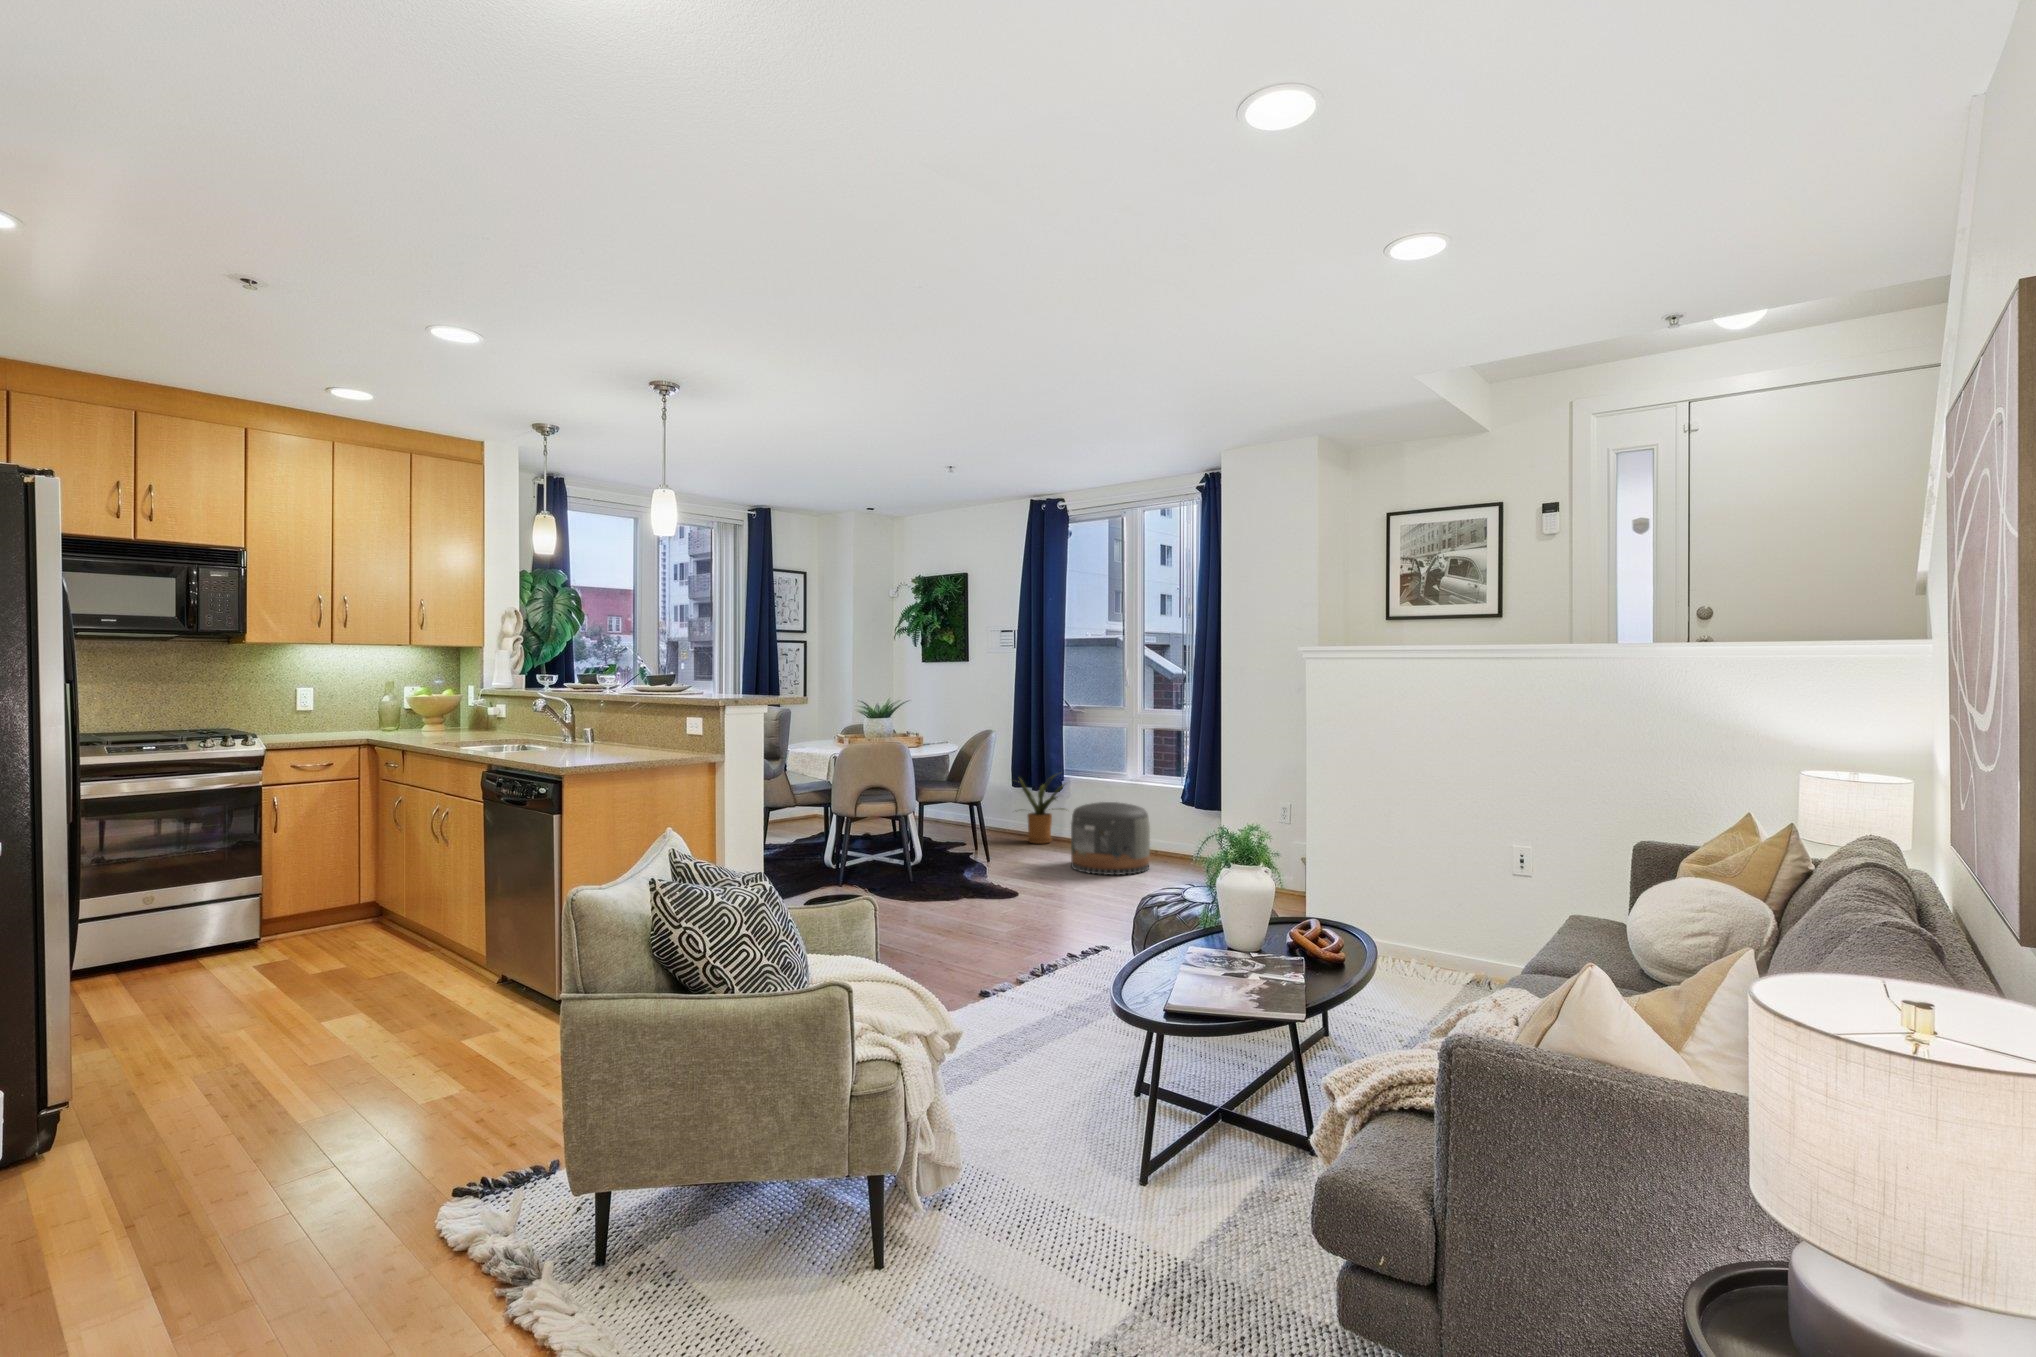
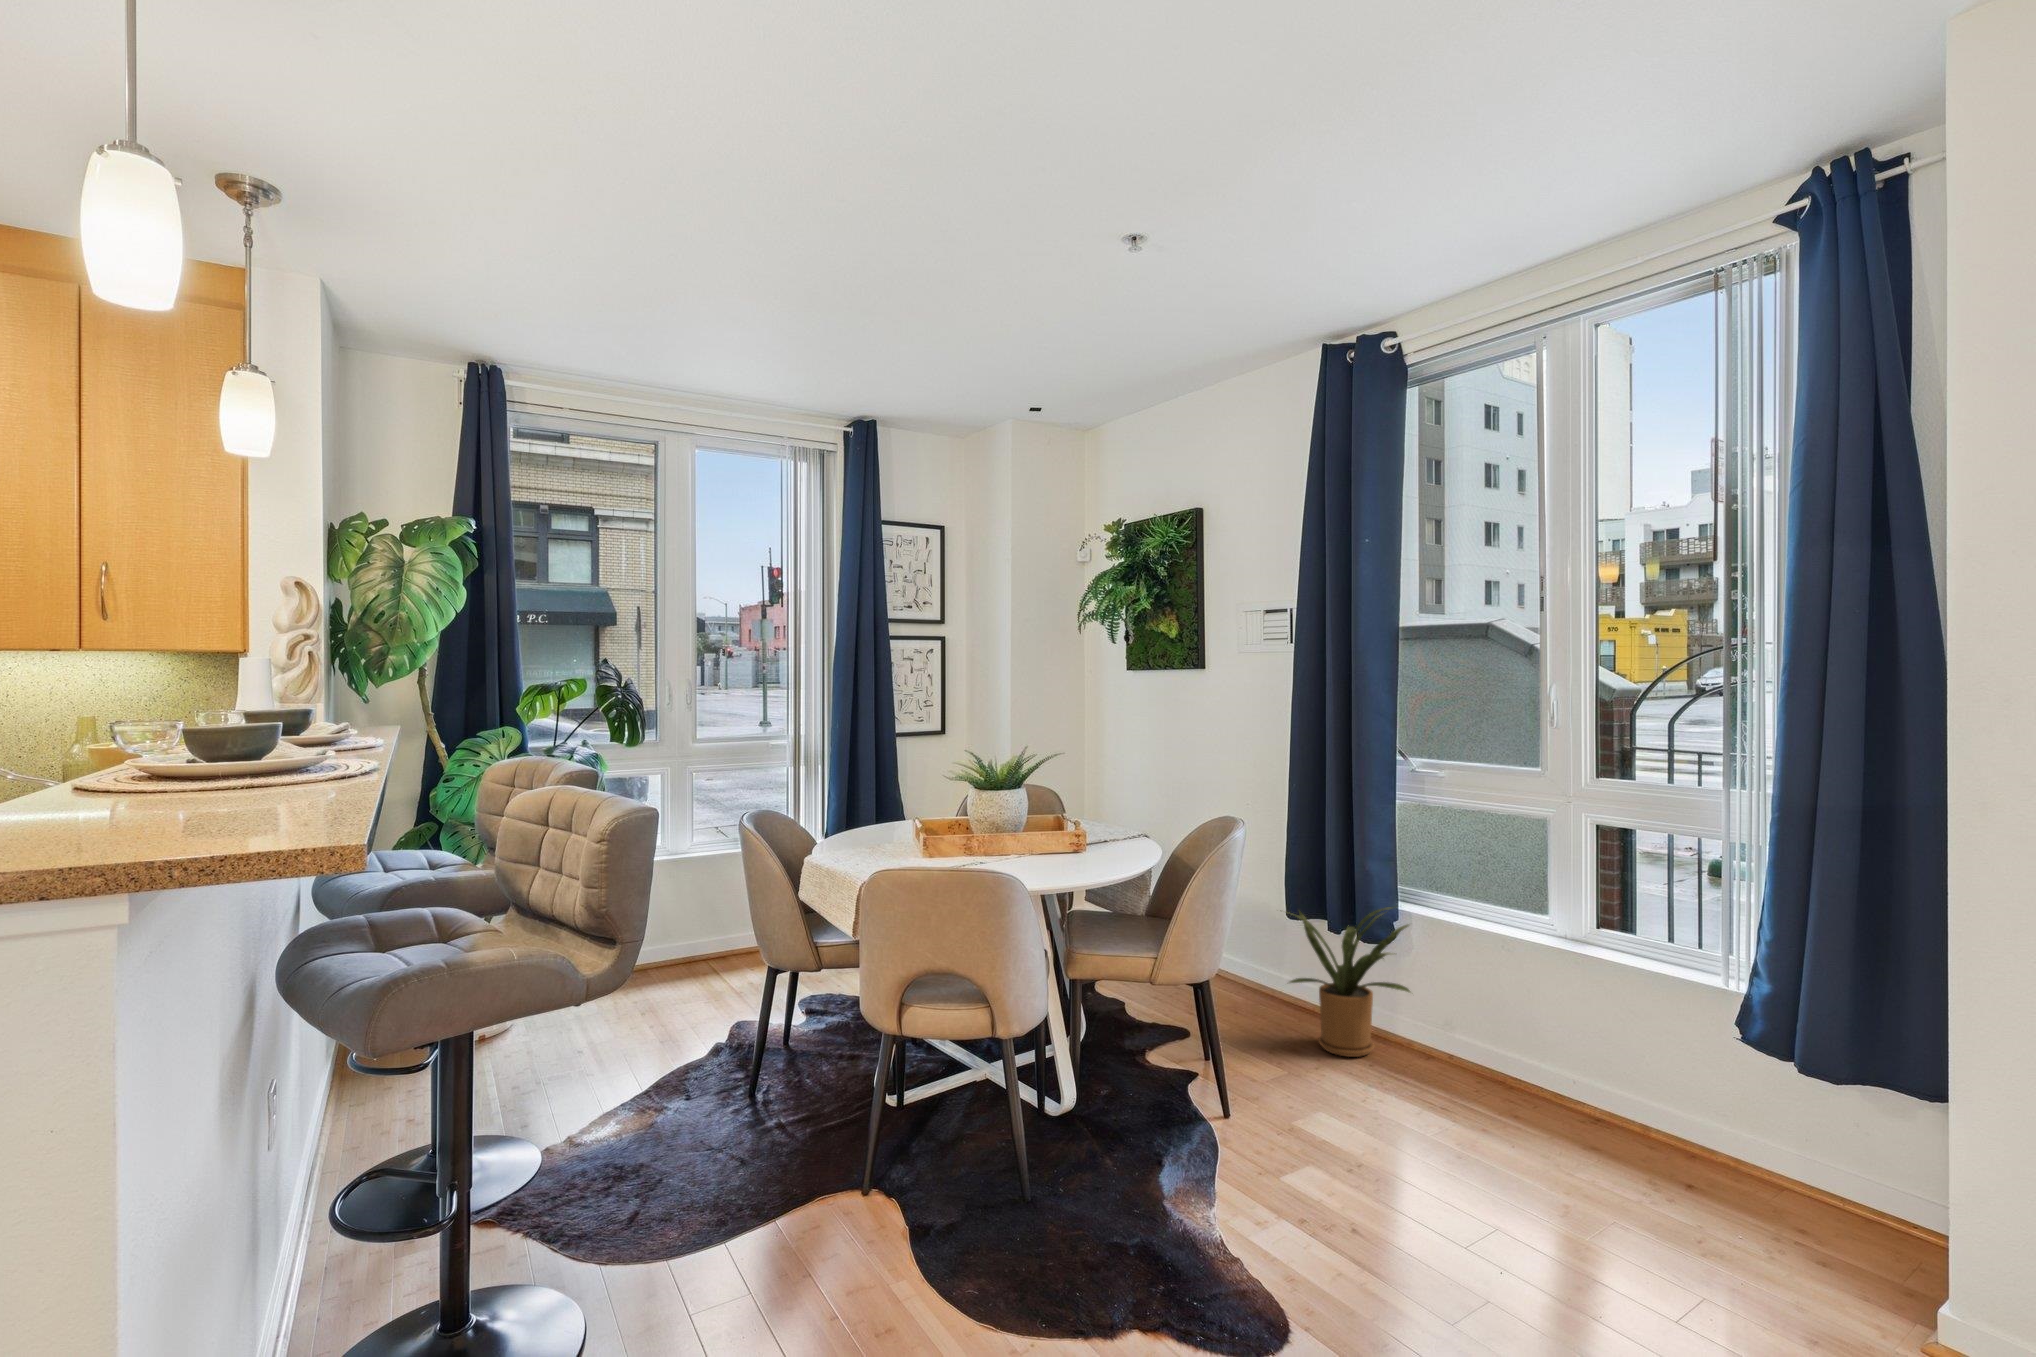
pouf: present [1071,802,1150,875] -> none [1430,1017,1654,1250]

